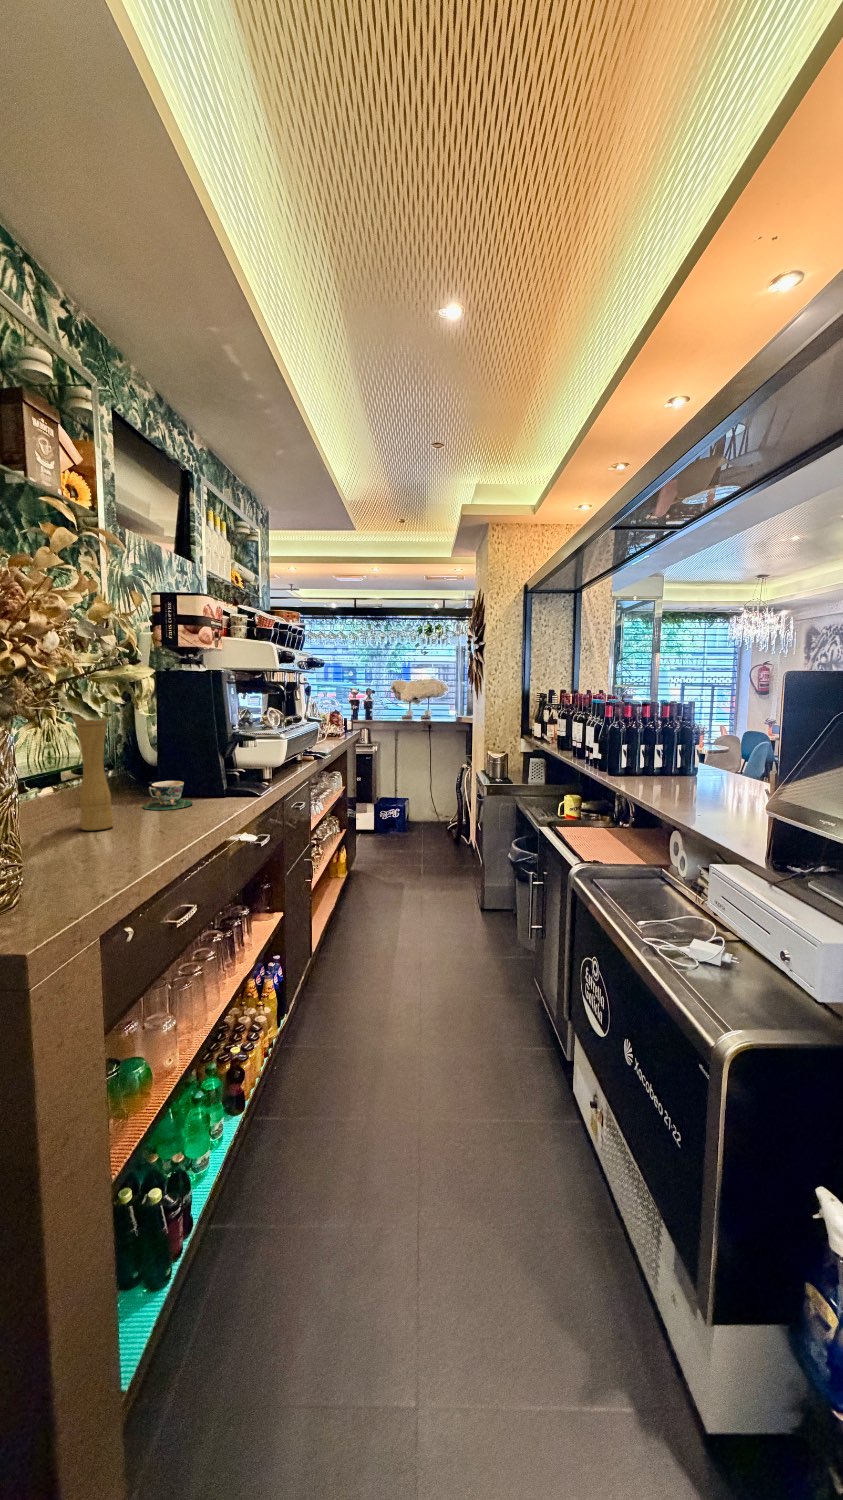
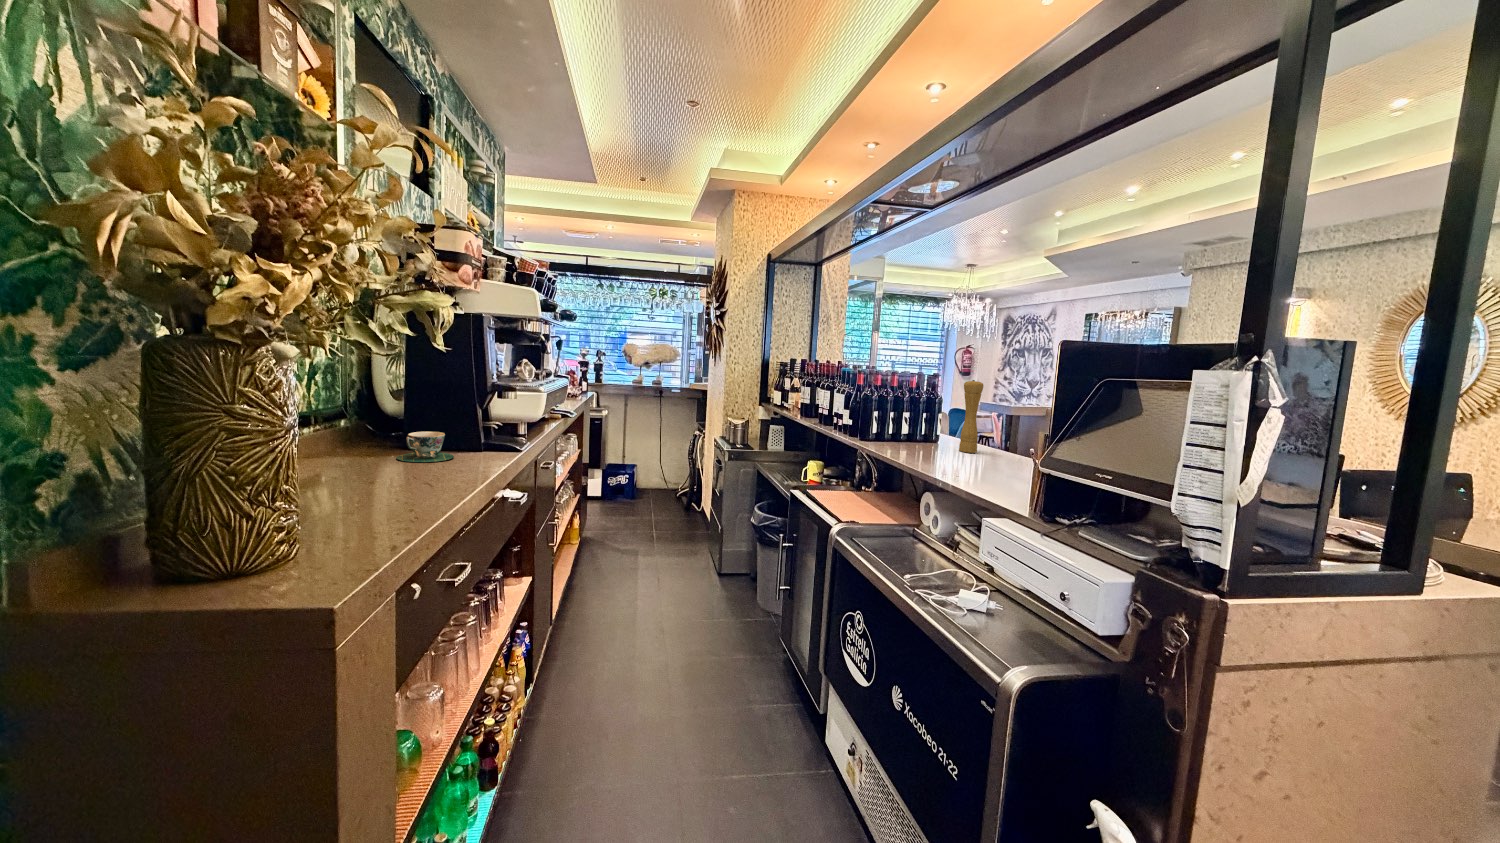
pepper mill: present [71,711,113,830] -> present [959,380,983,453]

